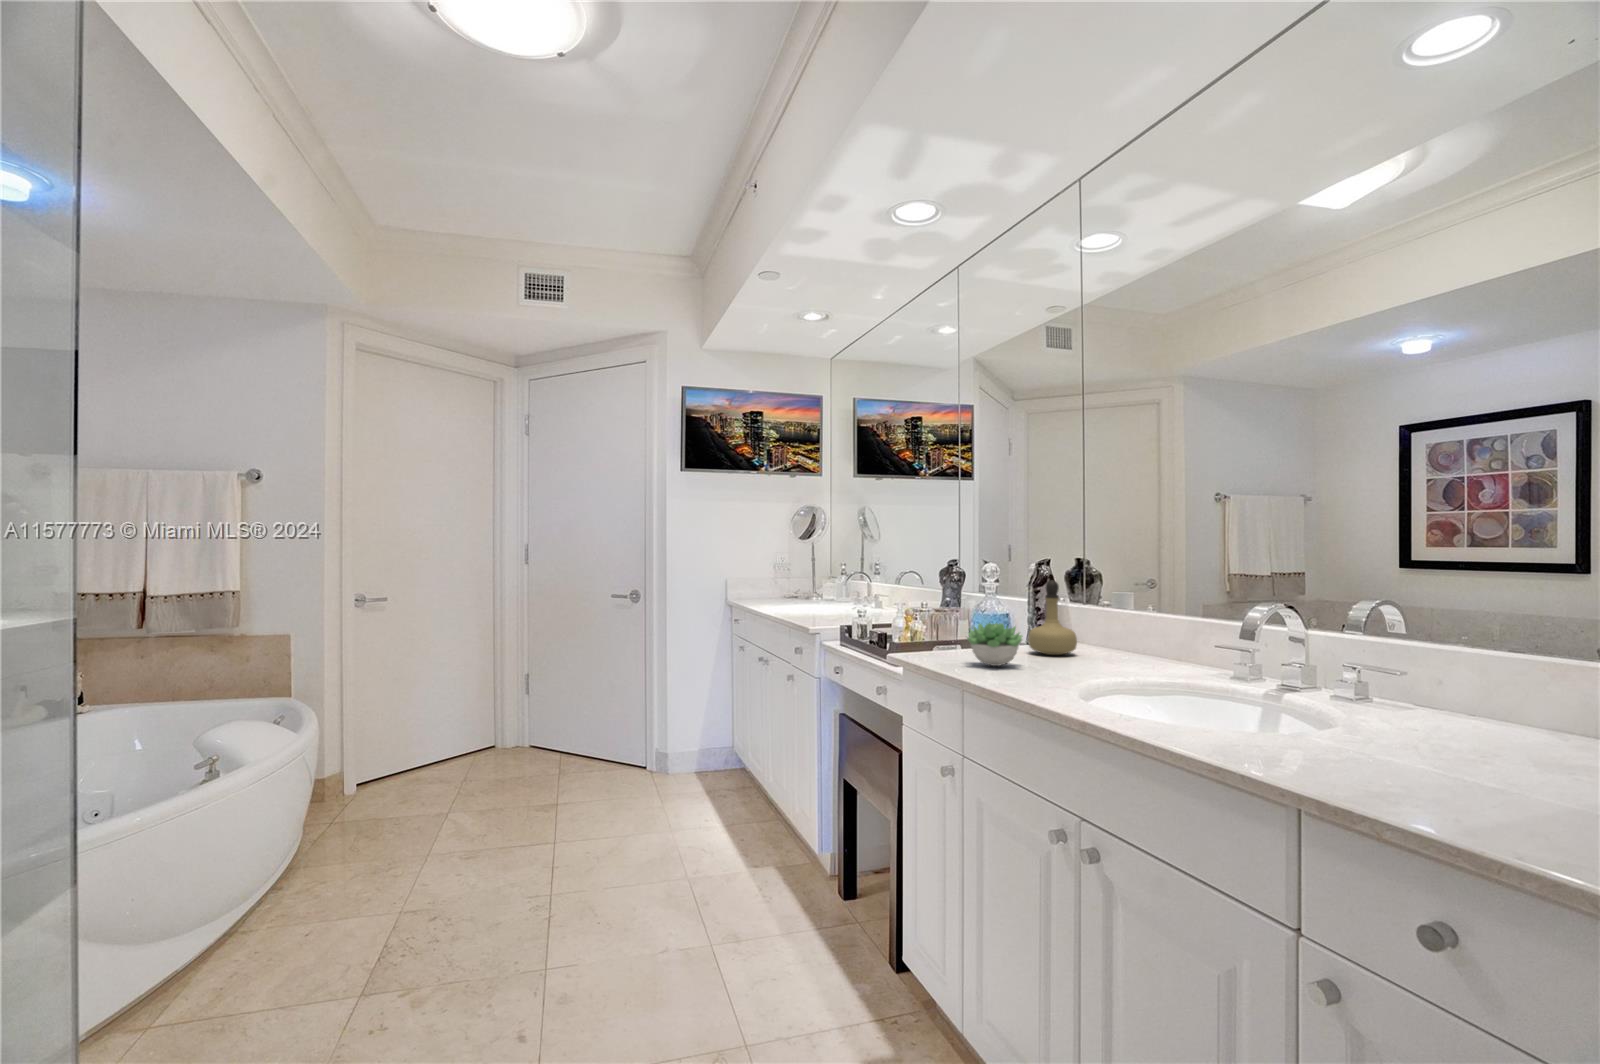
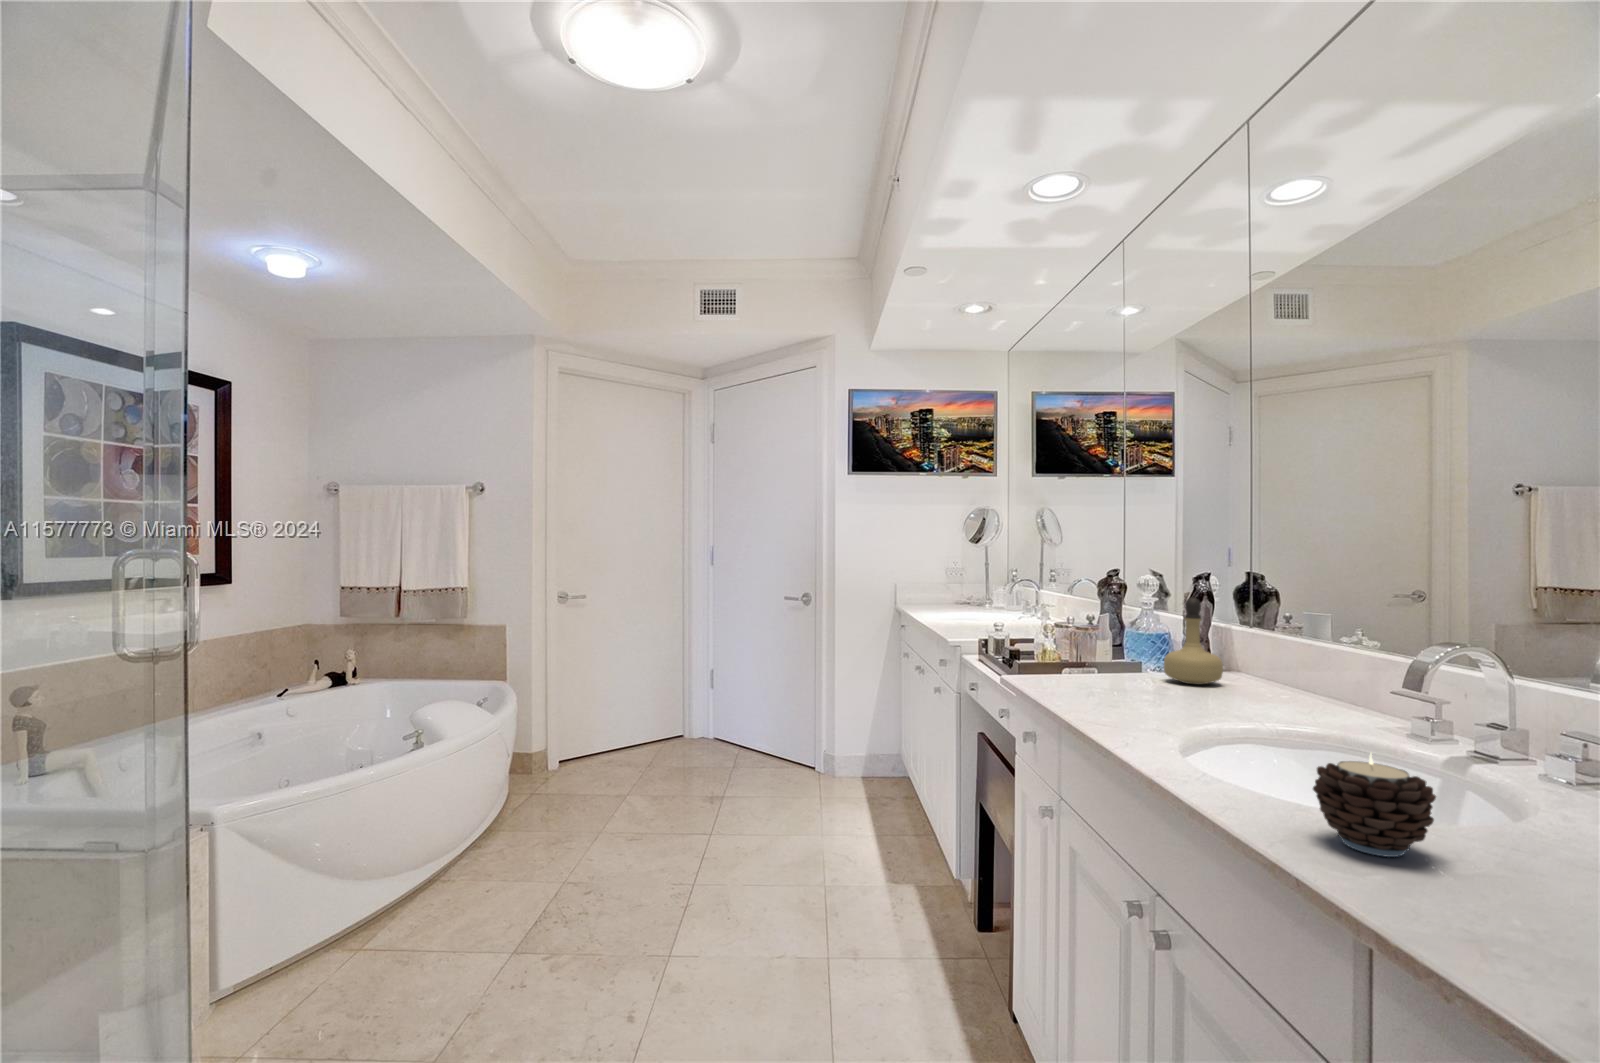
succulent plant: present [967,623,1023,666] -> none [1065,643,1137,690]
candle: none [1327,704,1437,793] -> present [1313,754,1436,857]

